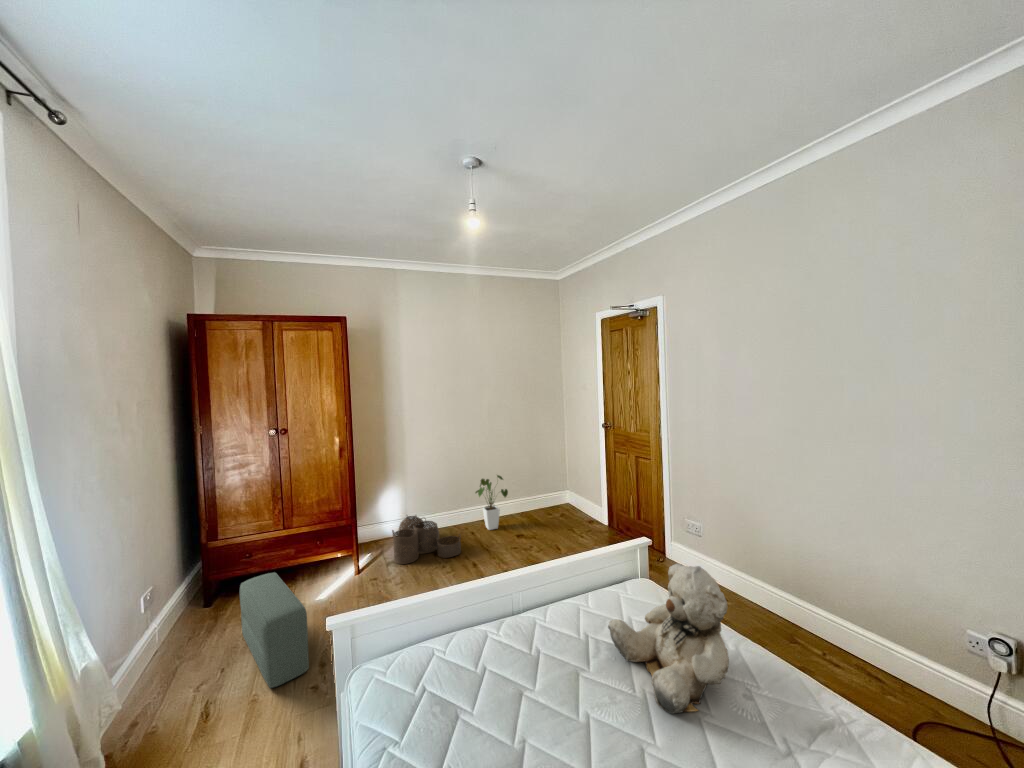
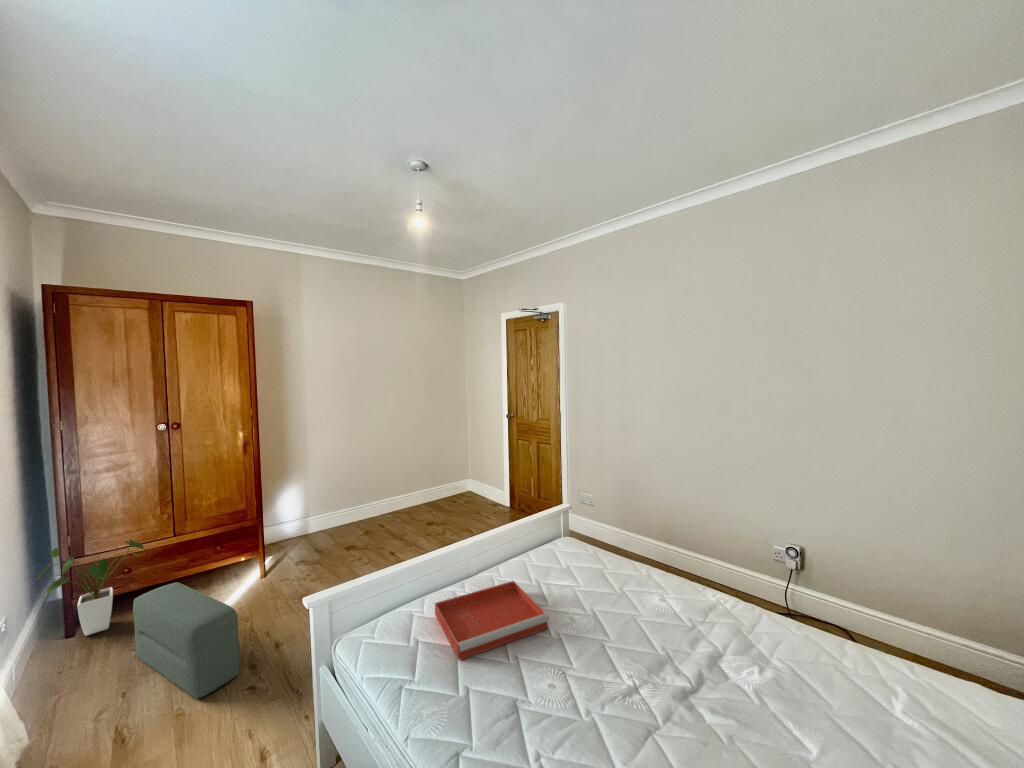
house plant: present [475,475,508,530] -> present [36,539,144,636]
woven basket: present [392,516,461,564] -> none [301,511,376,562]
teddy bear: present [608,564,729,714] -> none [556,514,646,619]
tray: none [456,631,580,728] -> present [435,581,549,660]

